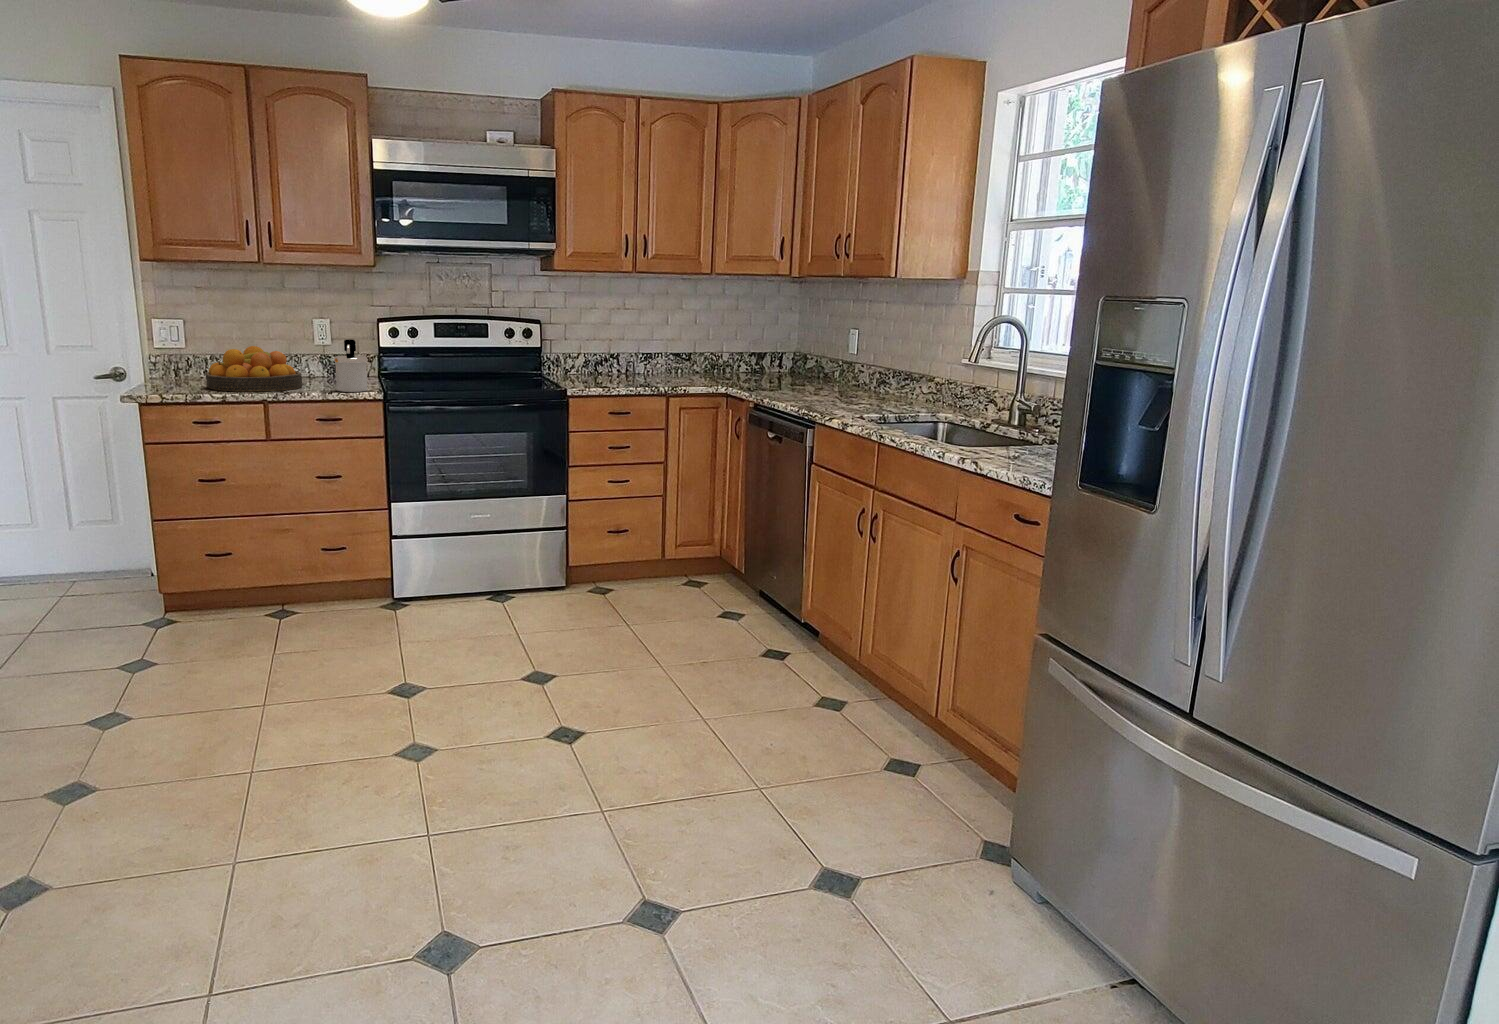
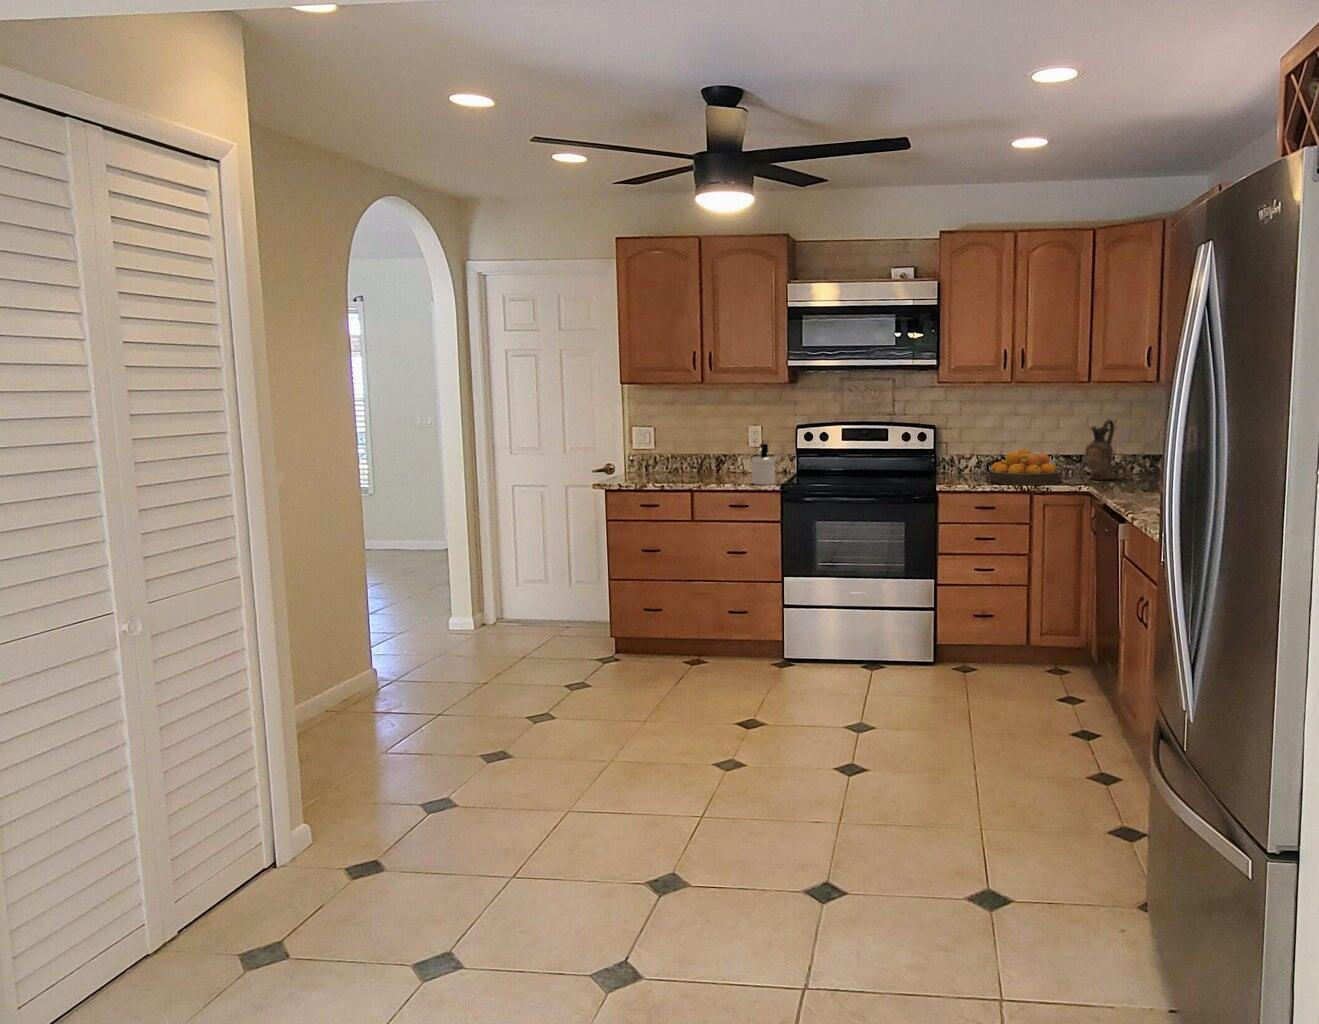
ceramic pitcher: none [700,316,726,379] -> present [1086,419,1114,480]
fruit bowl: present [206,346,302,392] -> present [989,449,1062,485]

